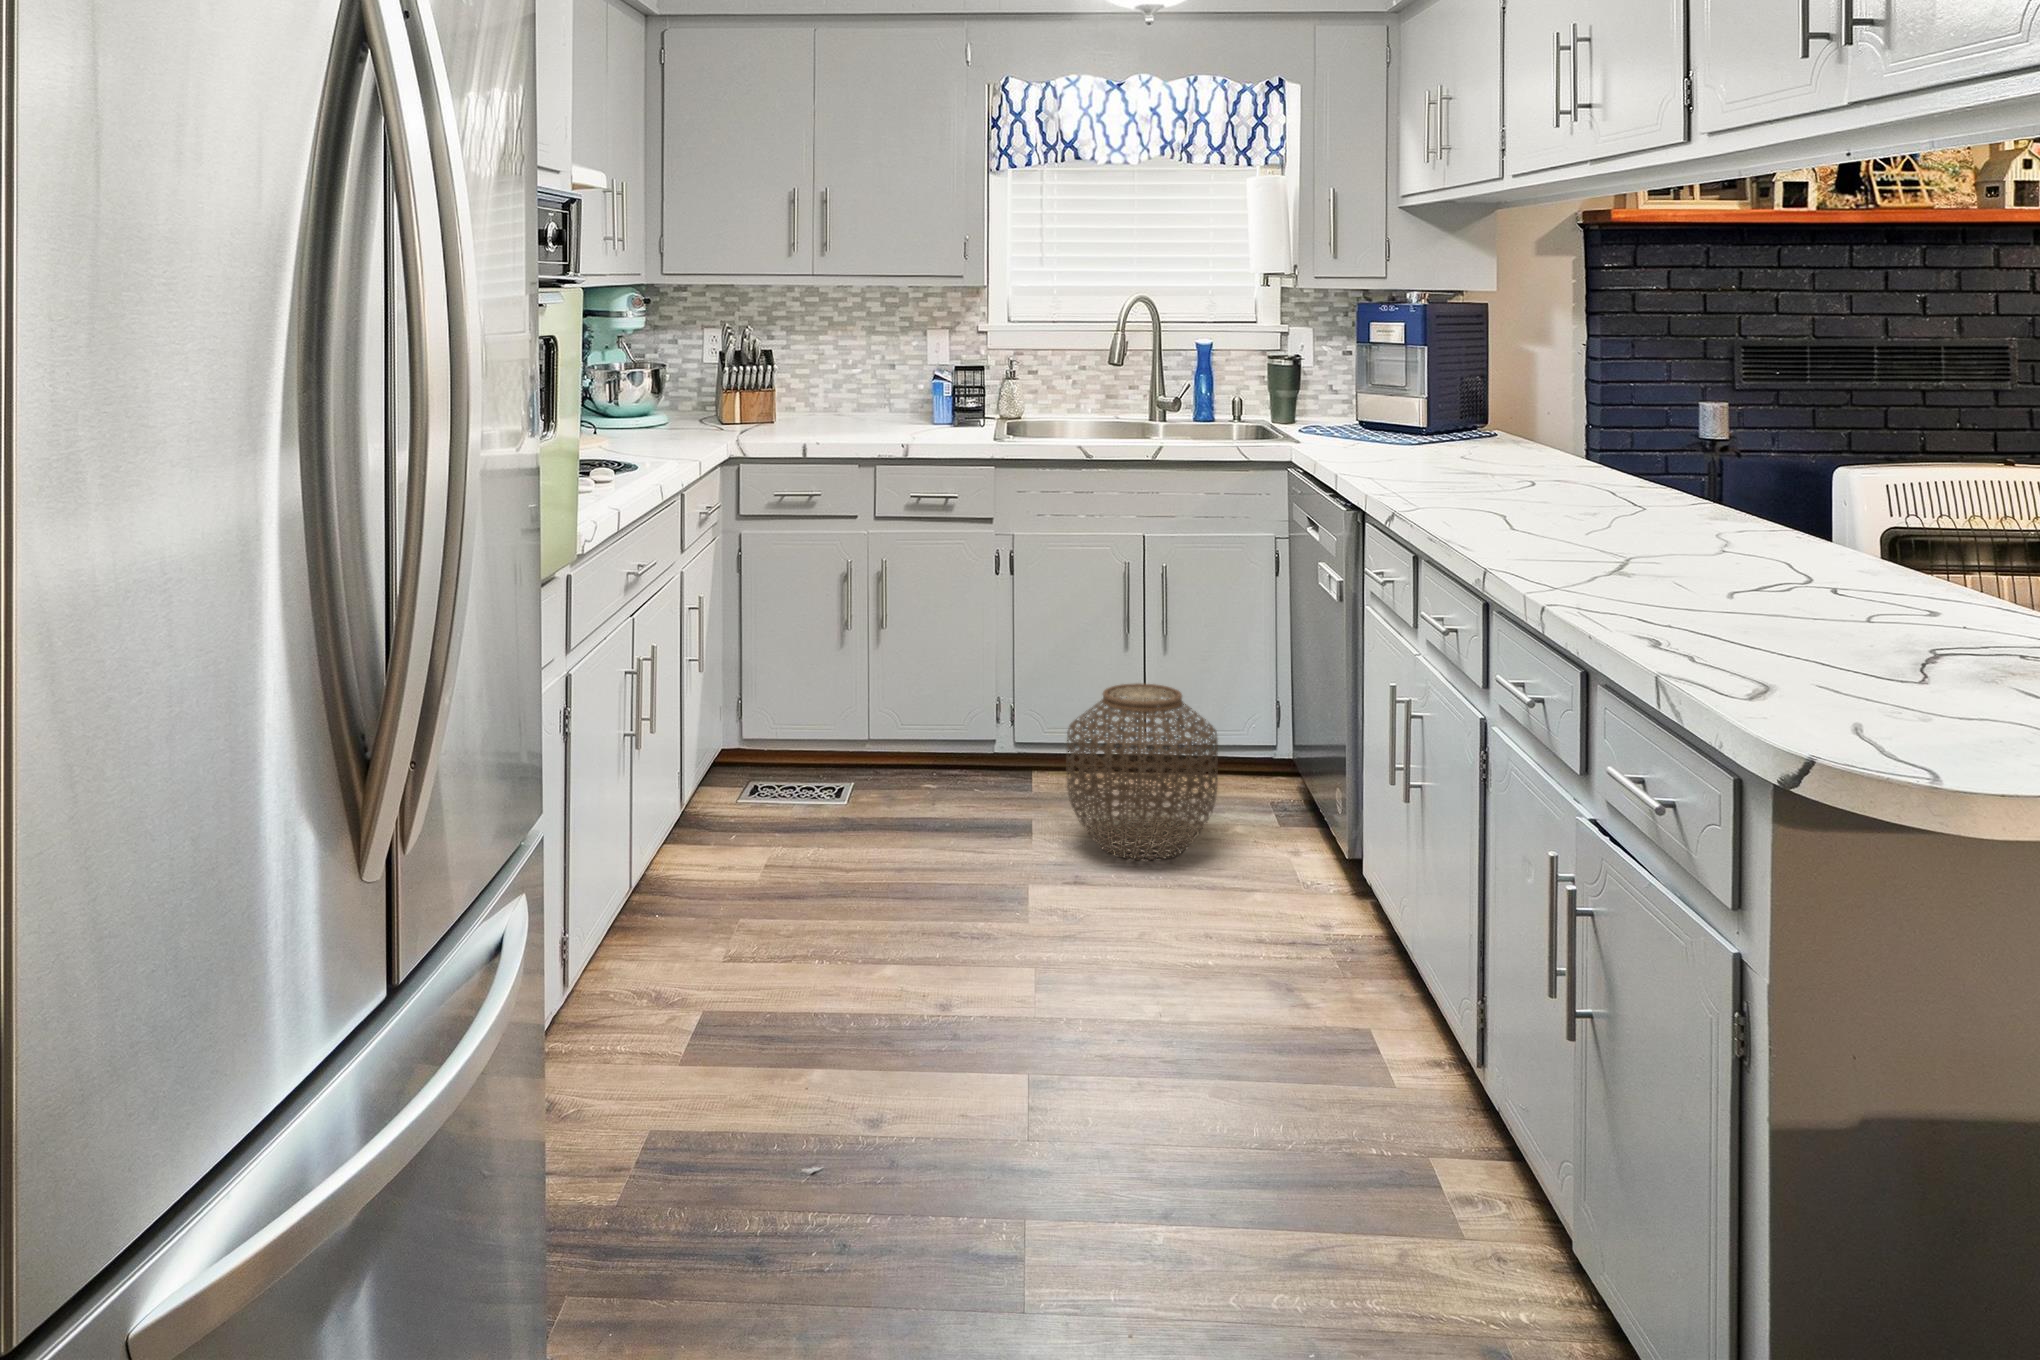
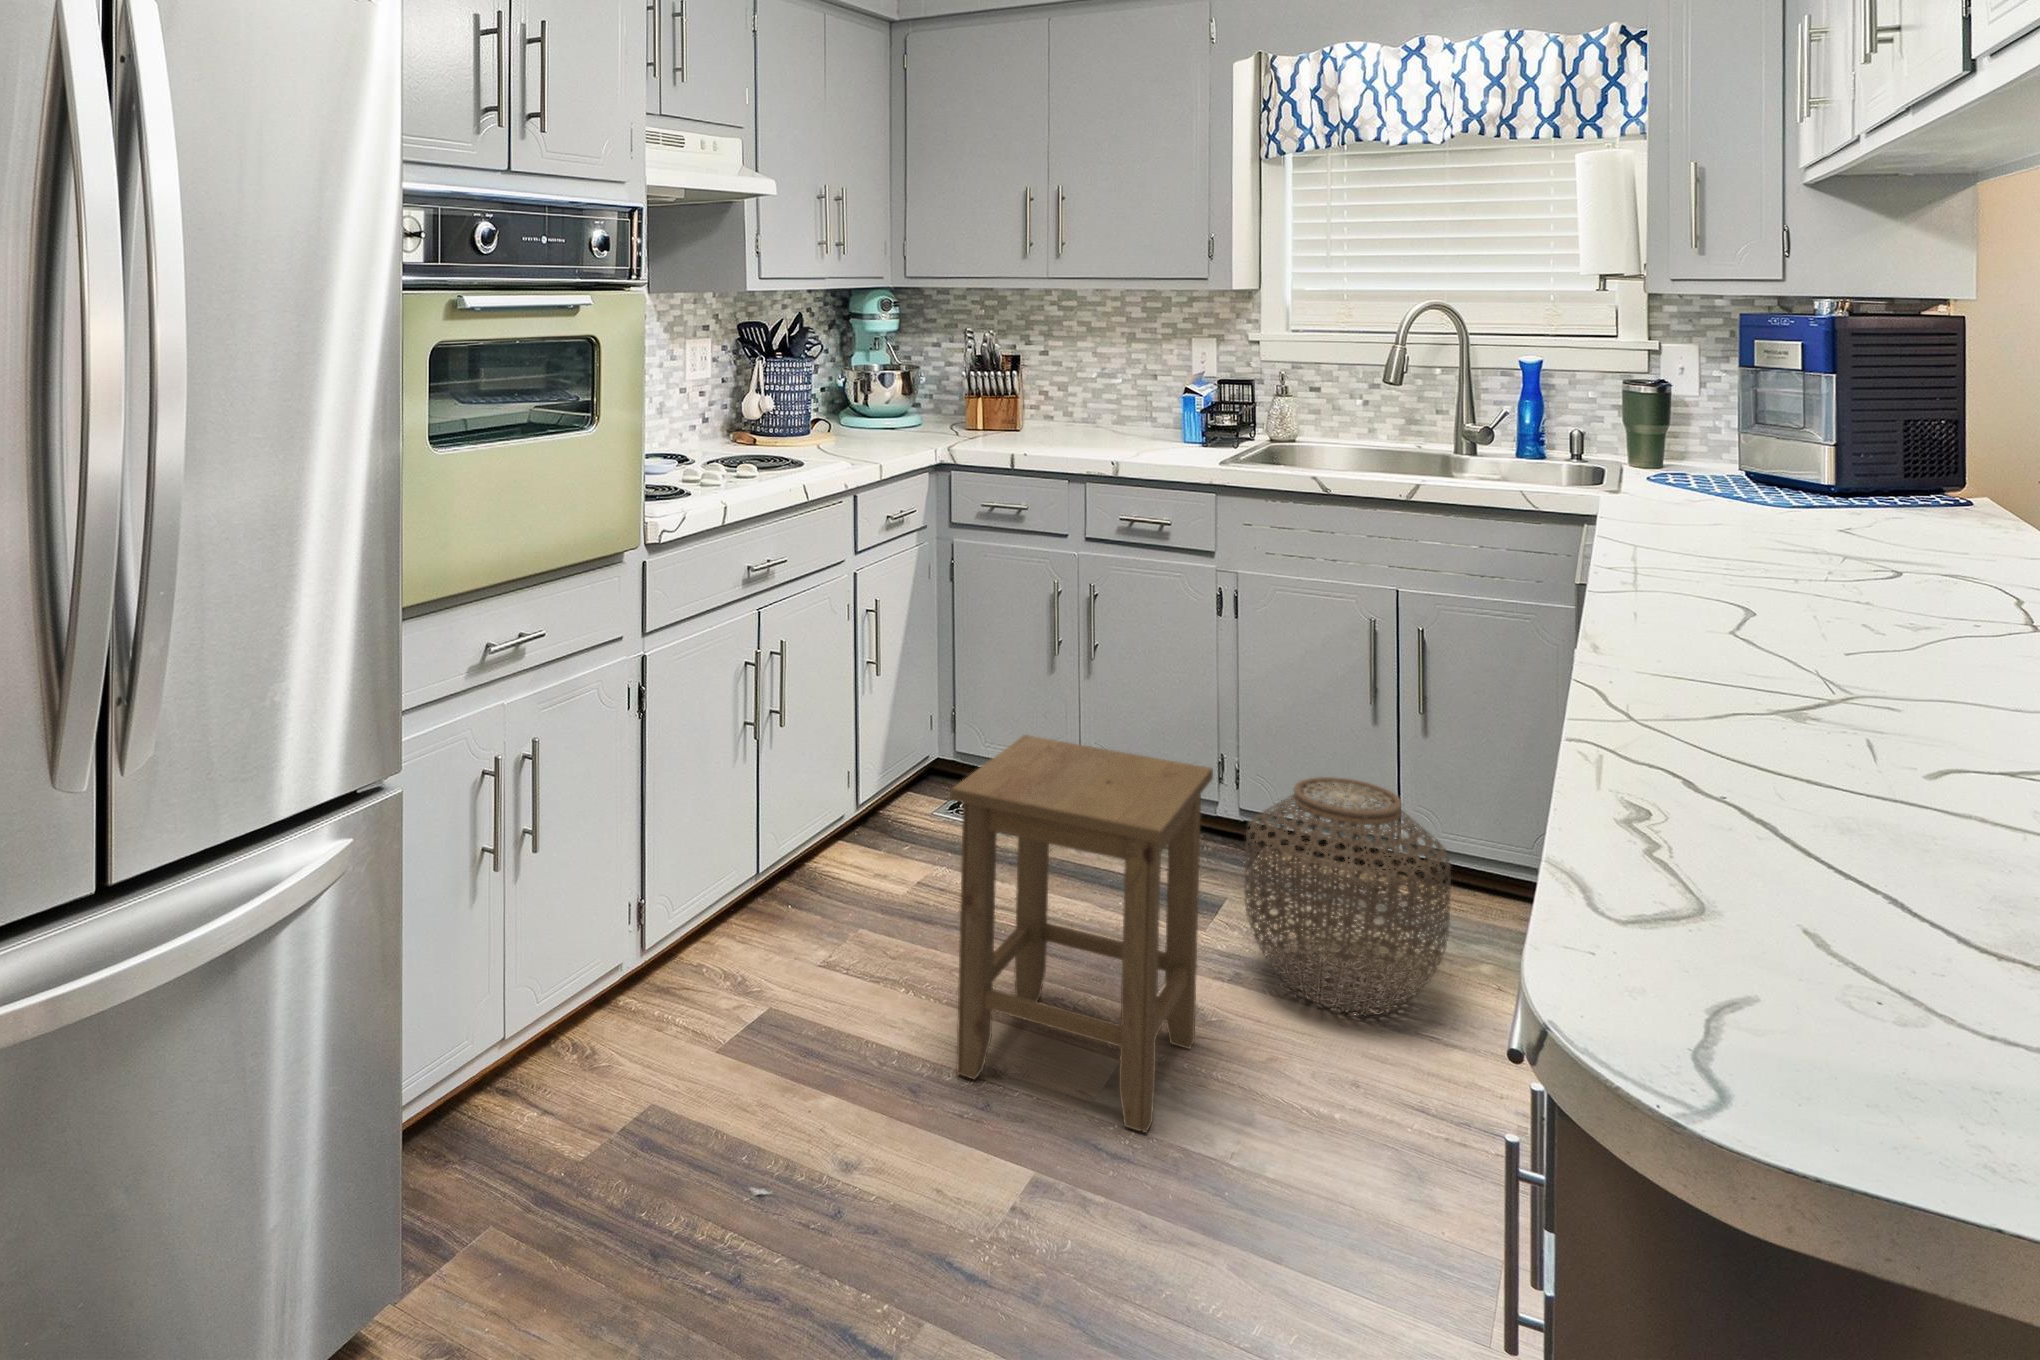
stool: none [896,678,1071,955] -> present [951,735,1213,1132]

